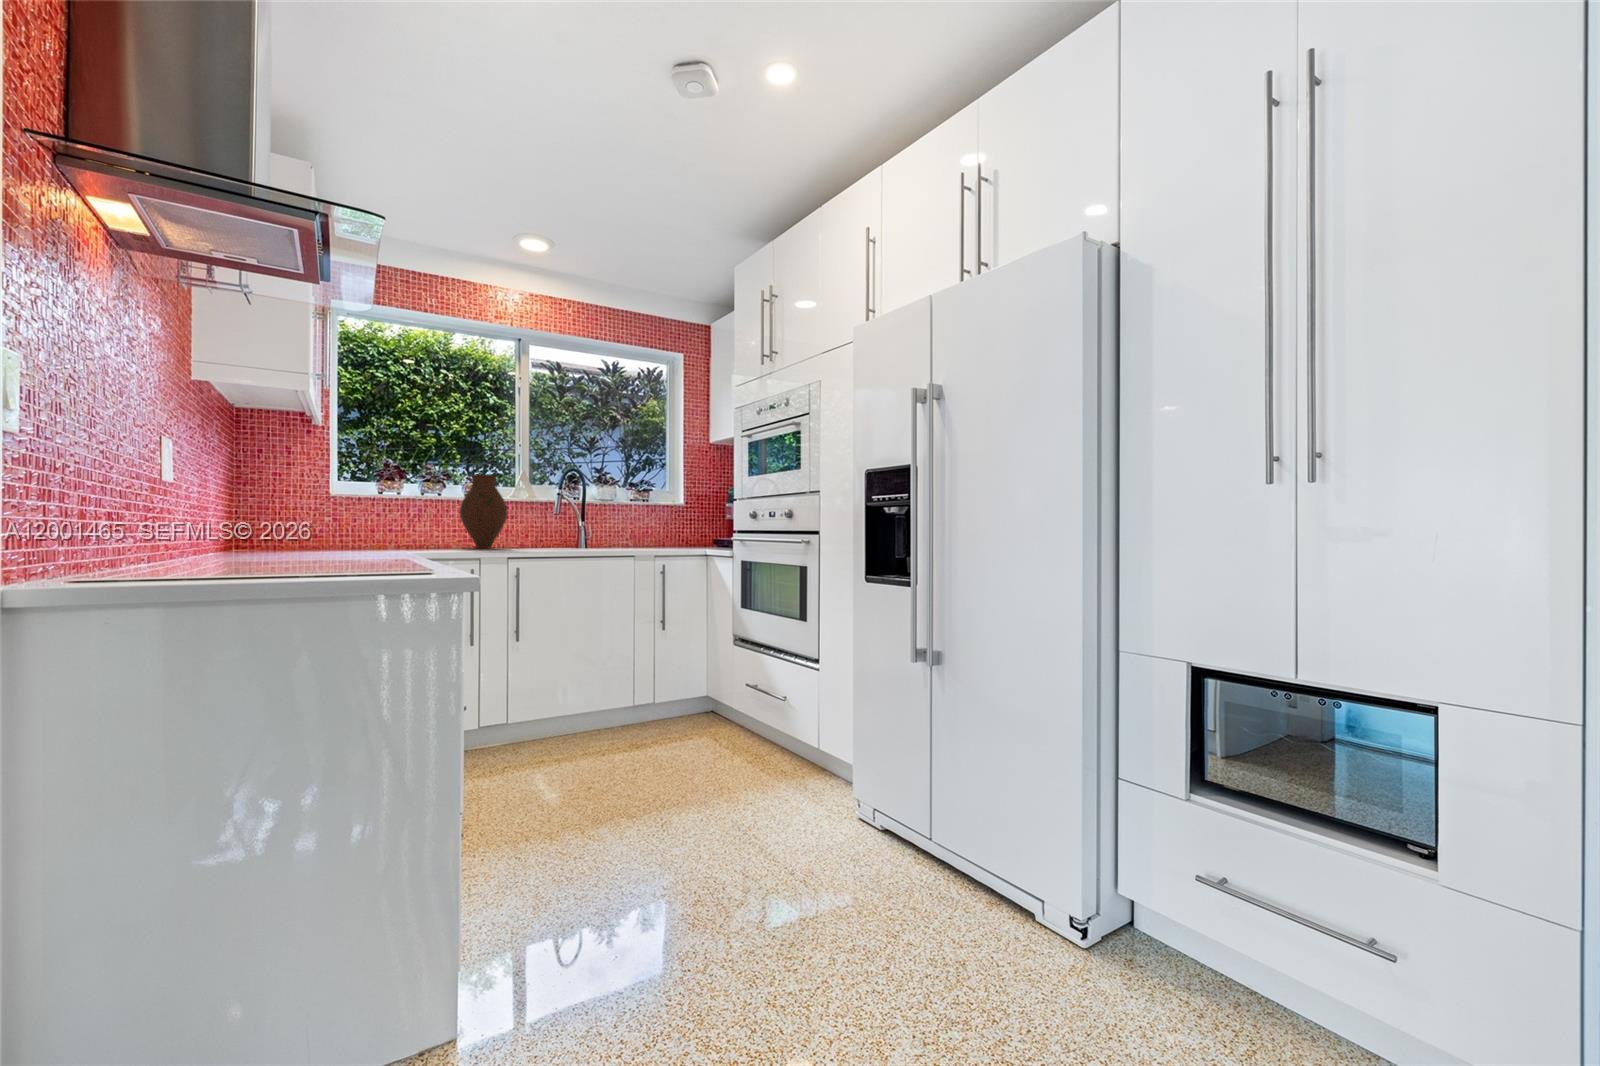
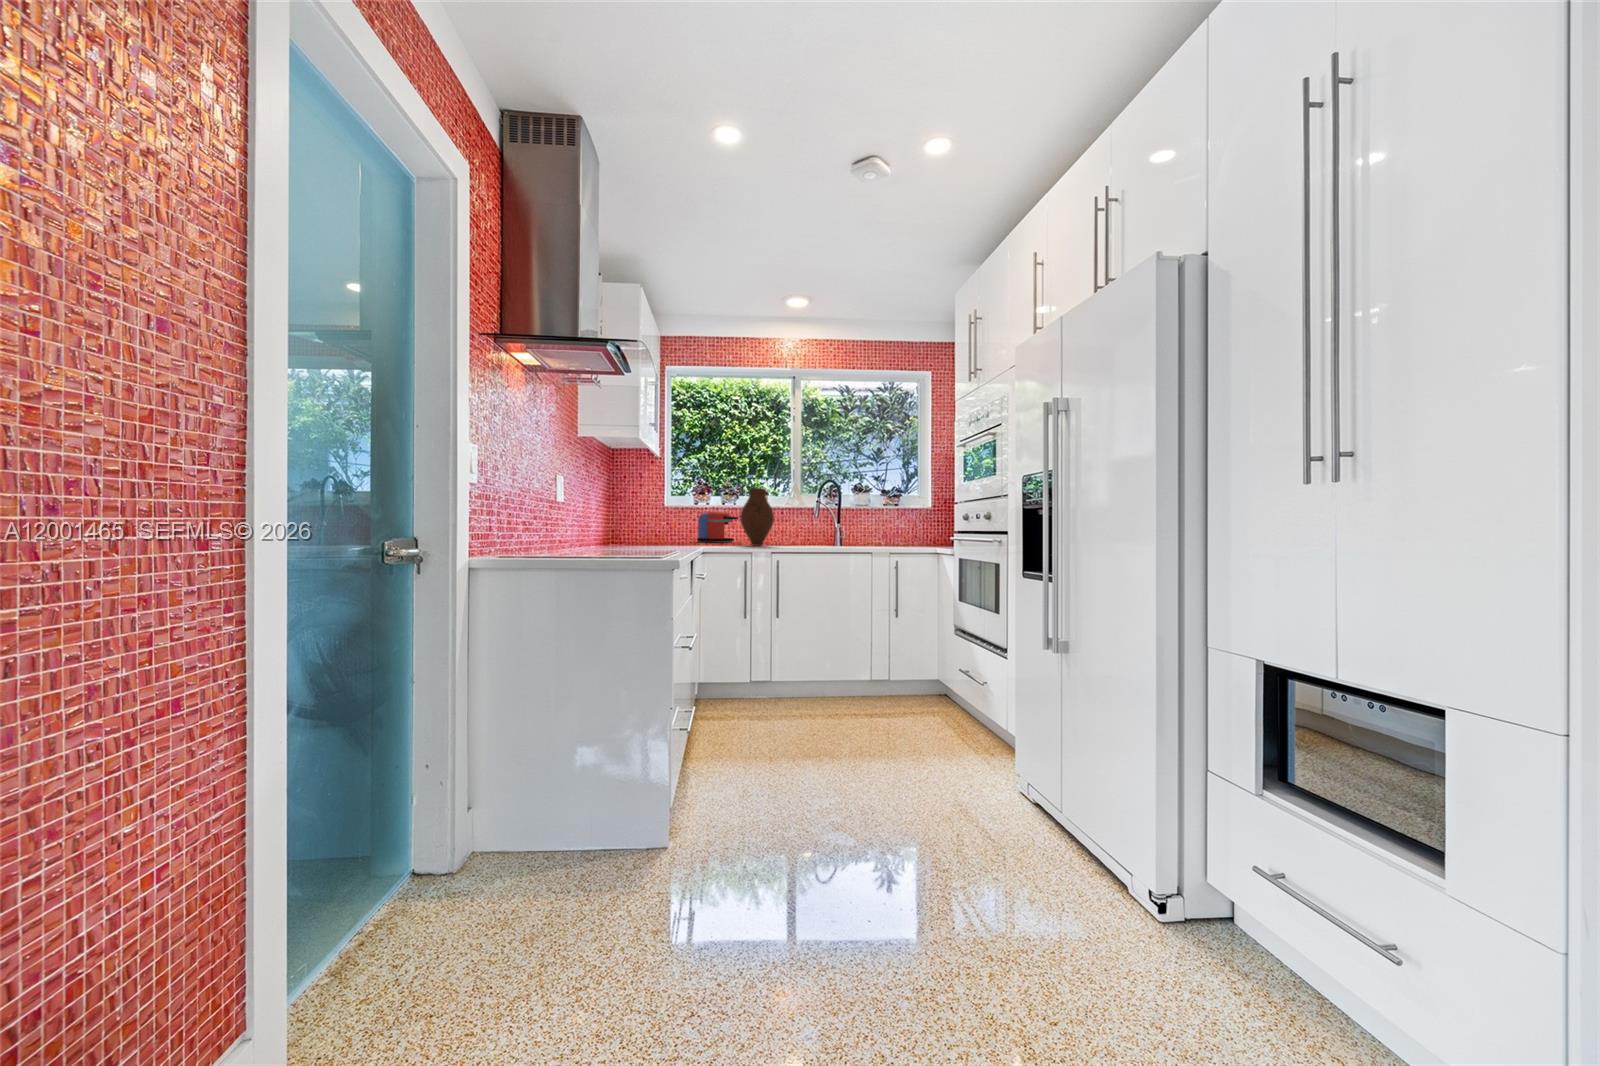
coffee maker: none [384,504,444,544] -> present [697,512,738,542]

